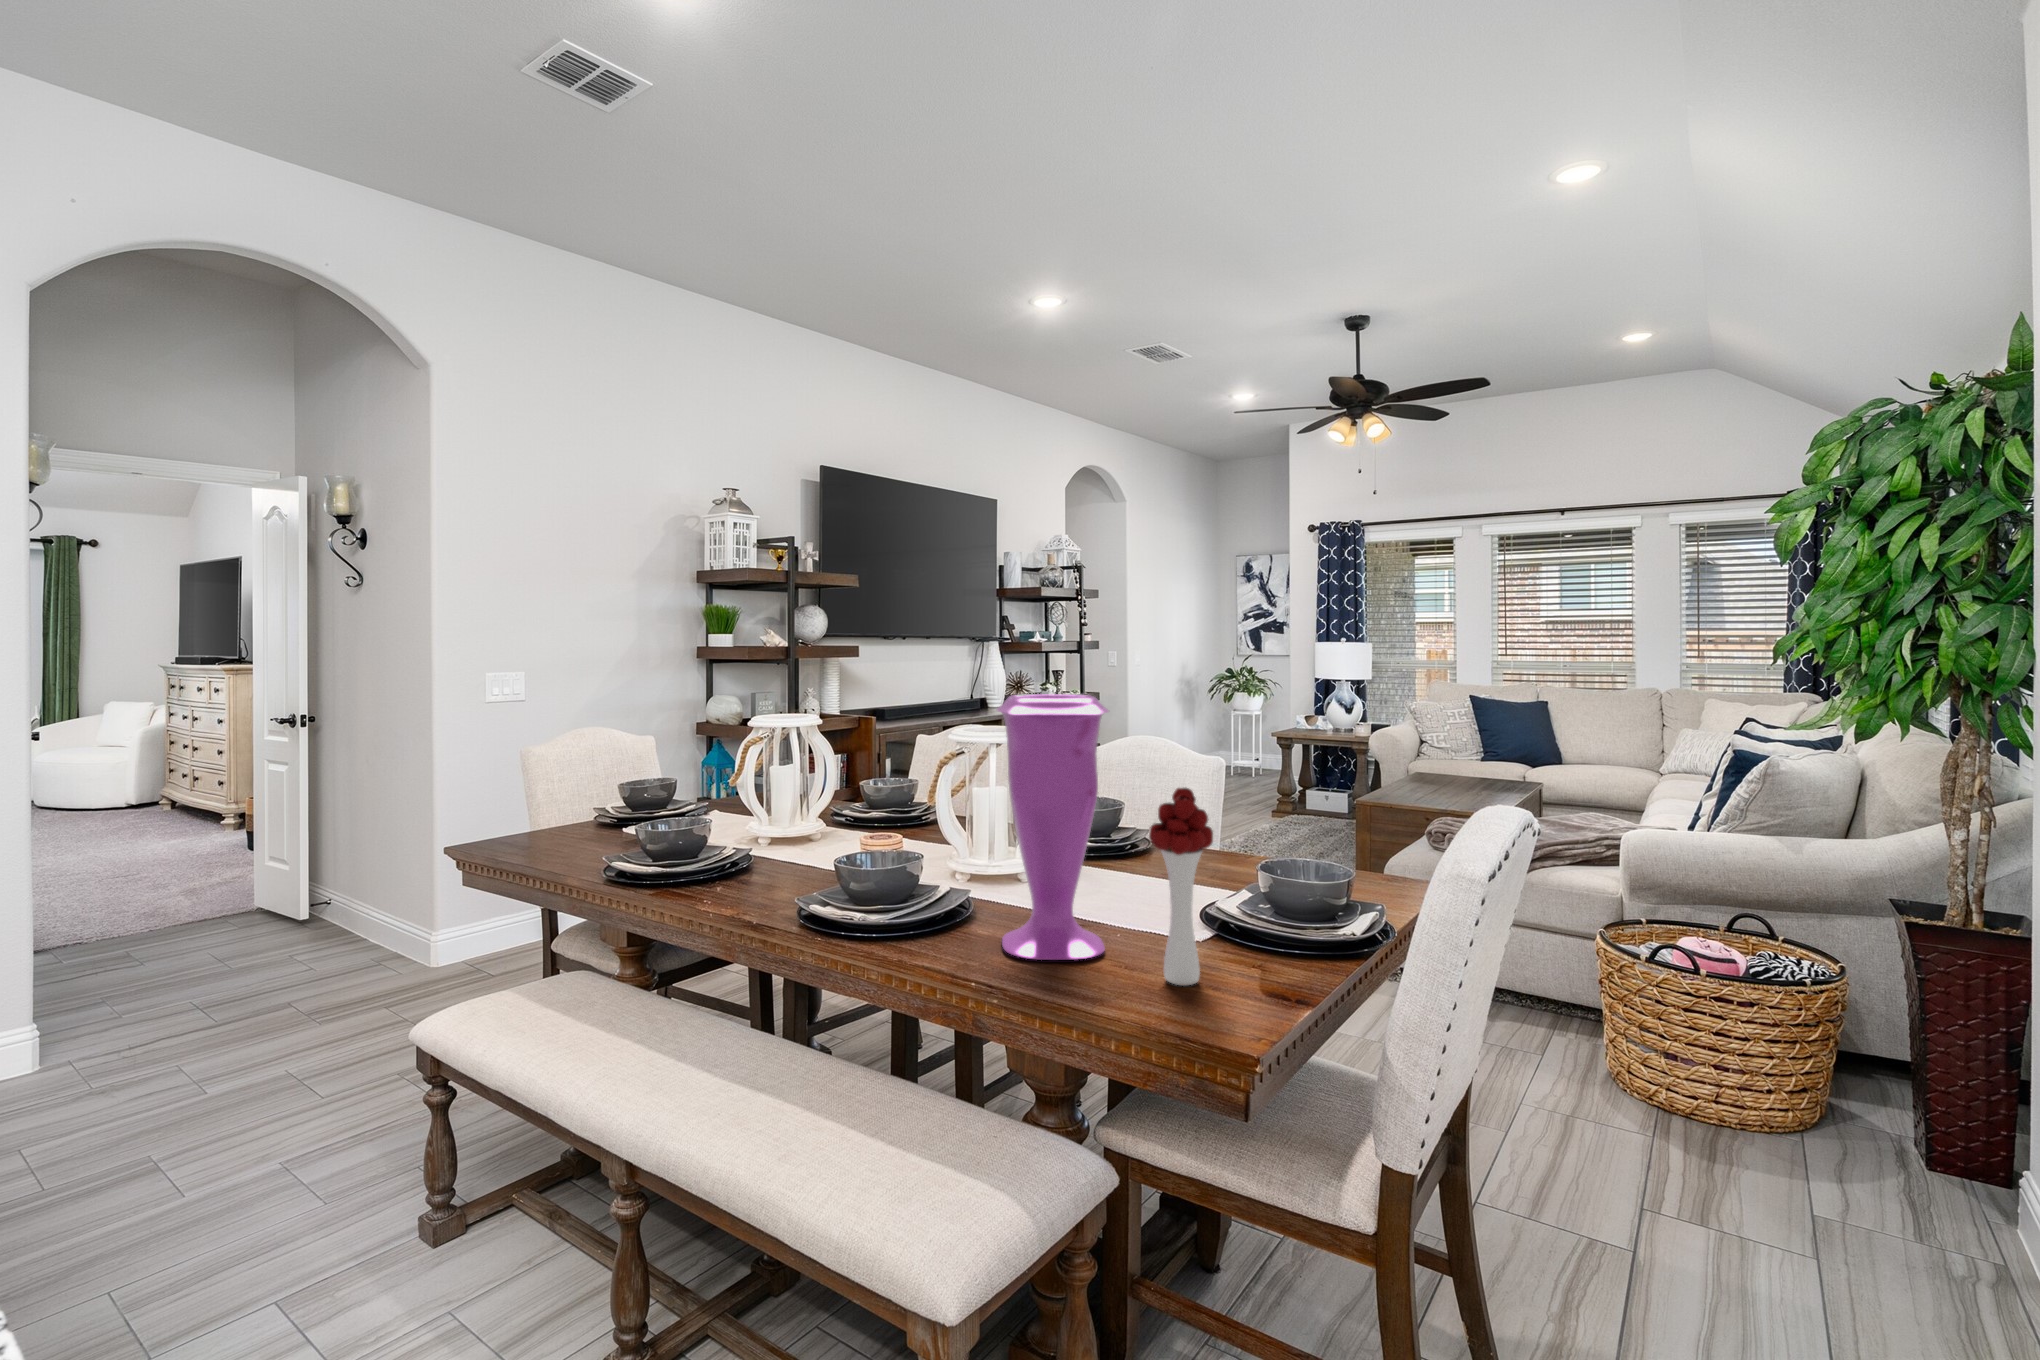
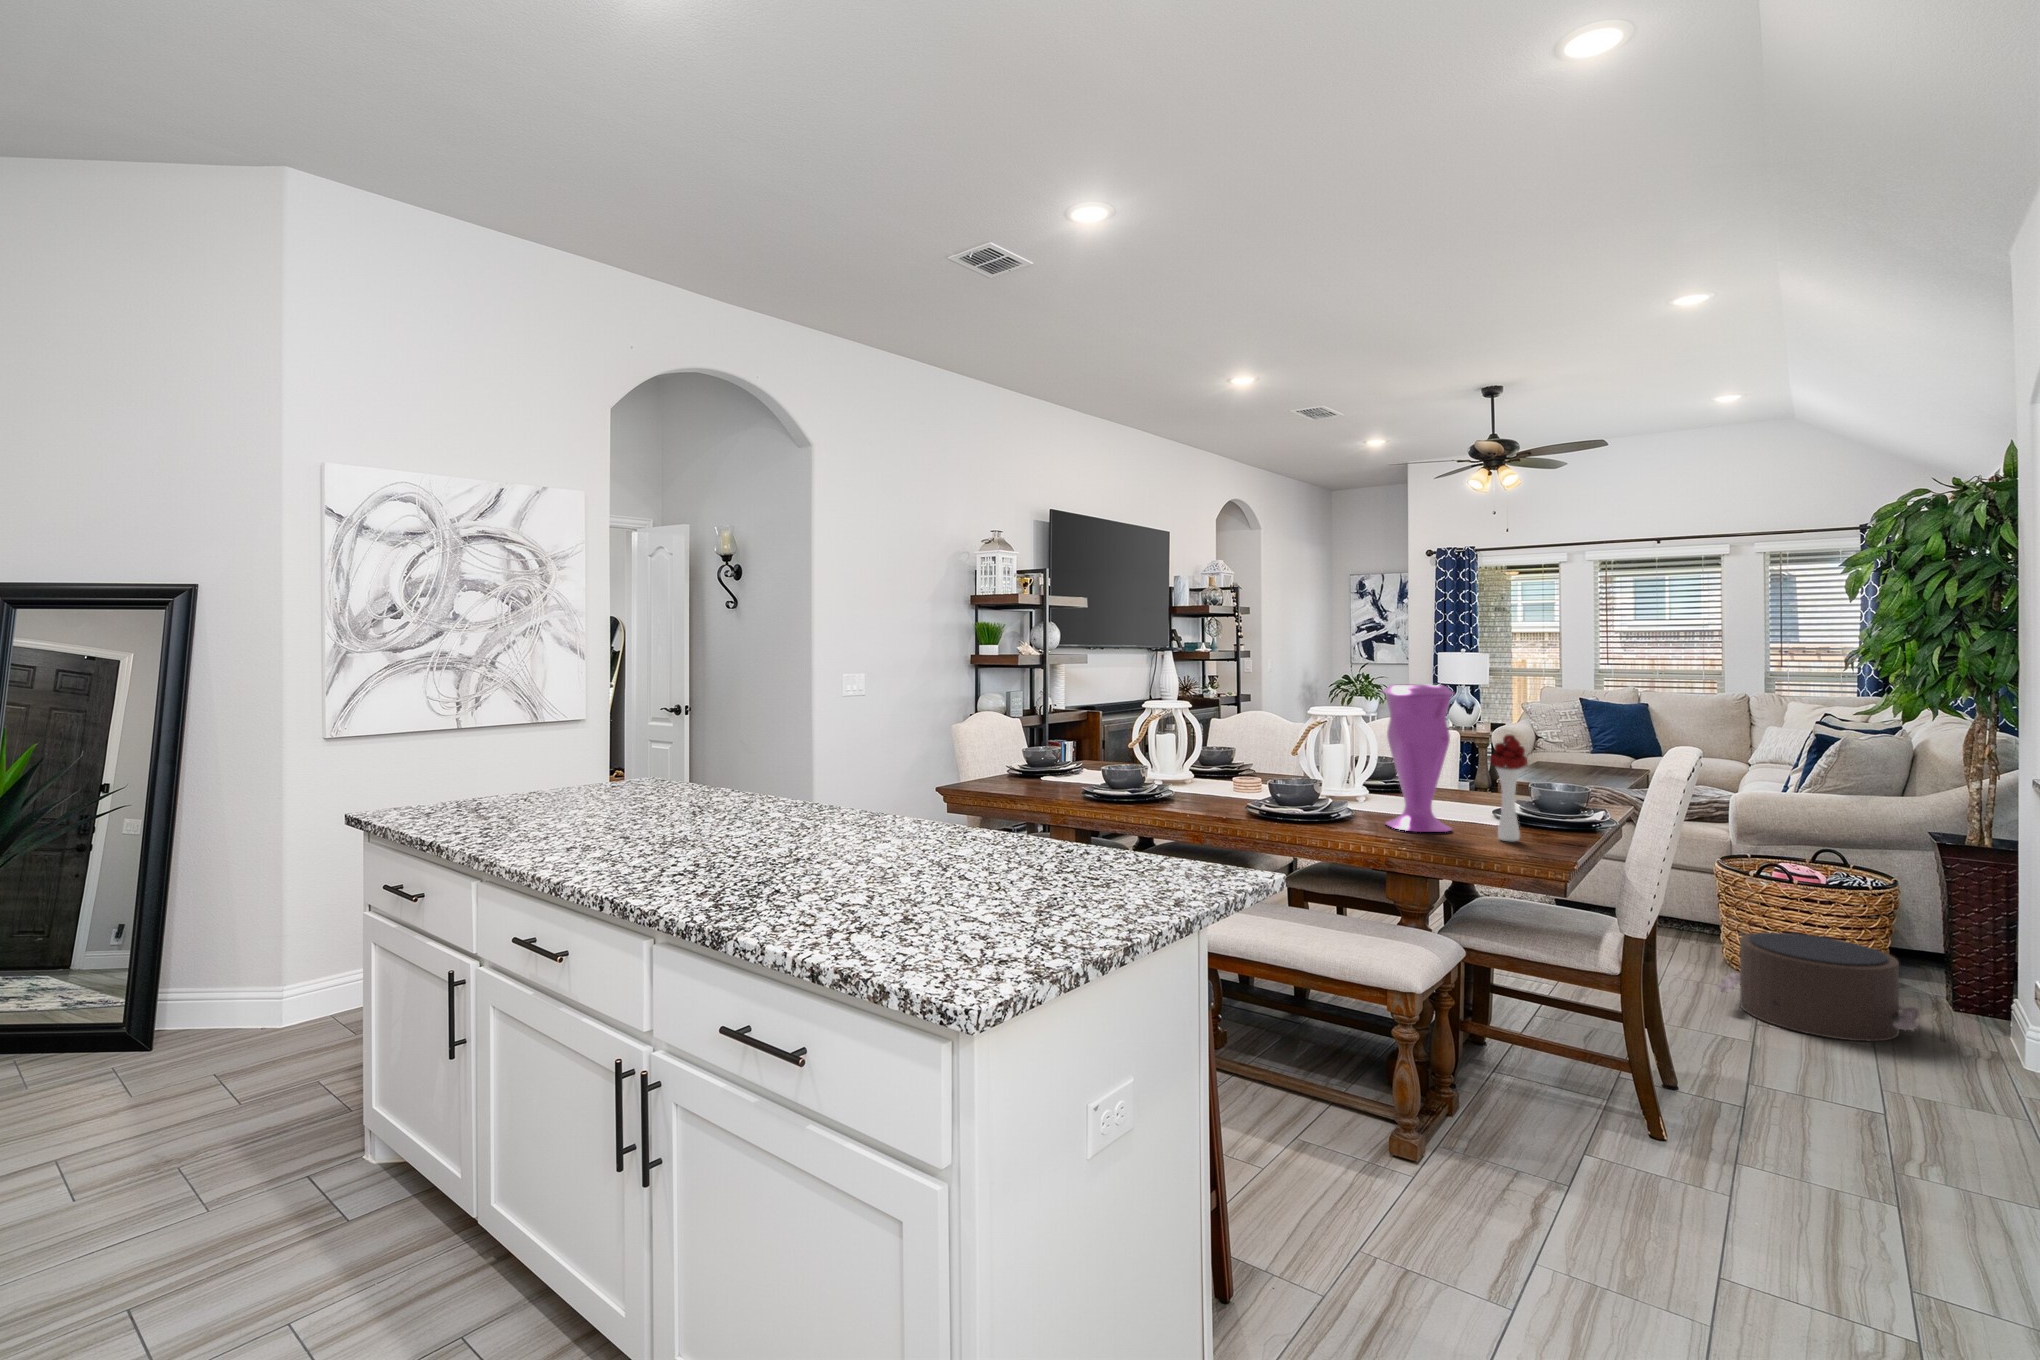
pouf: none [1585,1049,1885,1243] -> present [1716,932,1919,1041]

